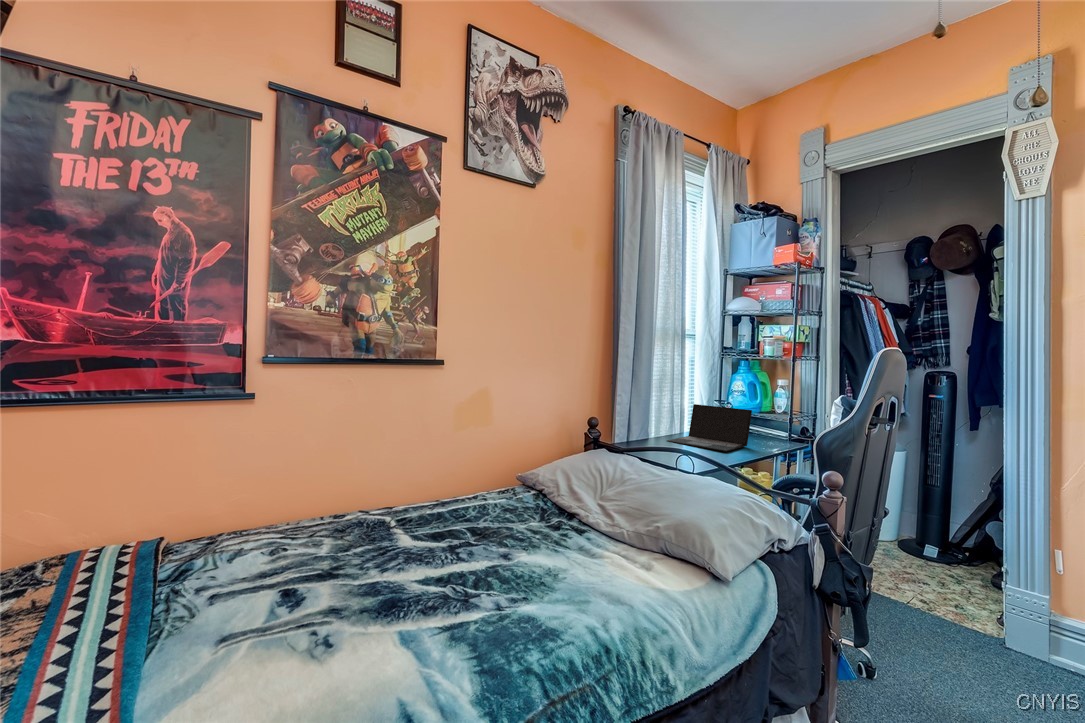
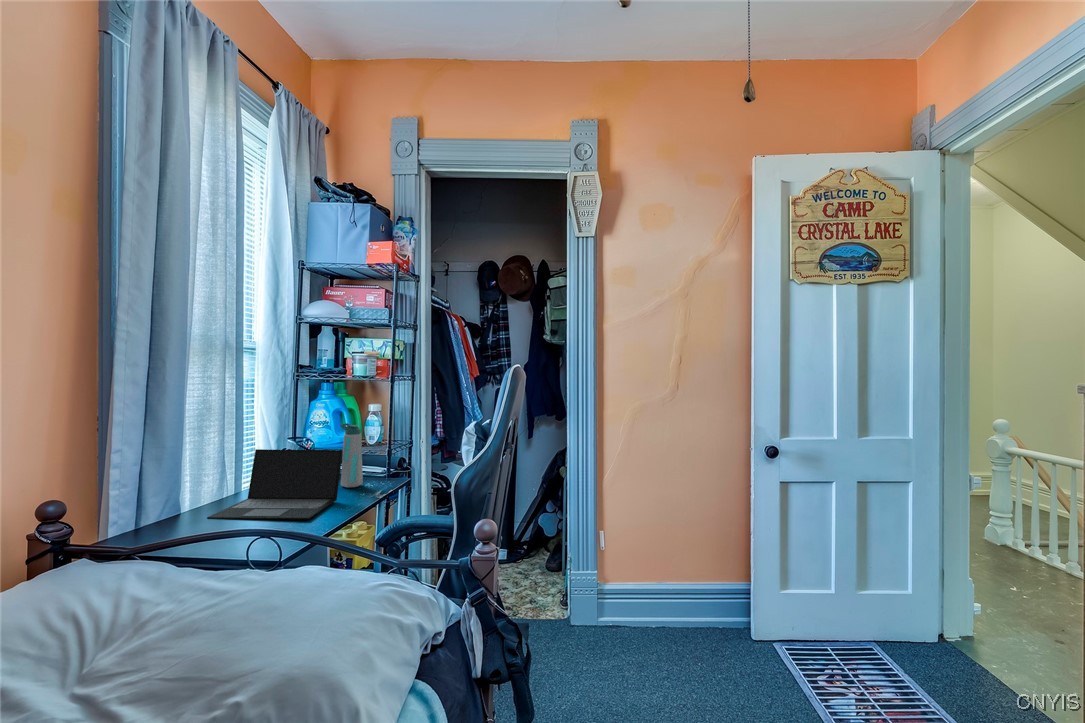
water bottle: none [752,392,769,442] -> present [340,423,363,488]

